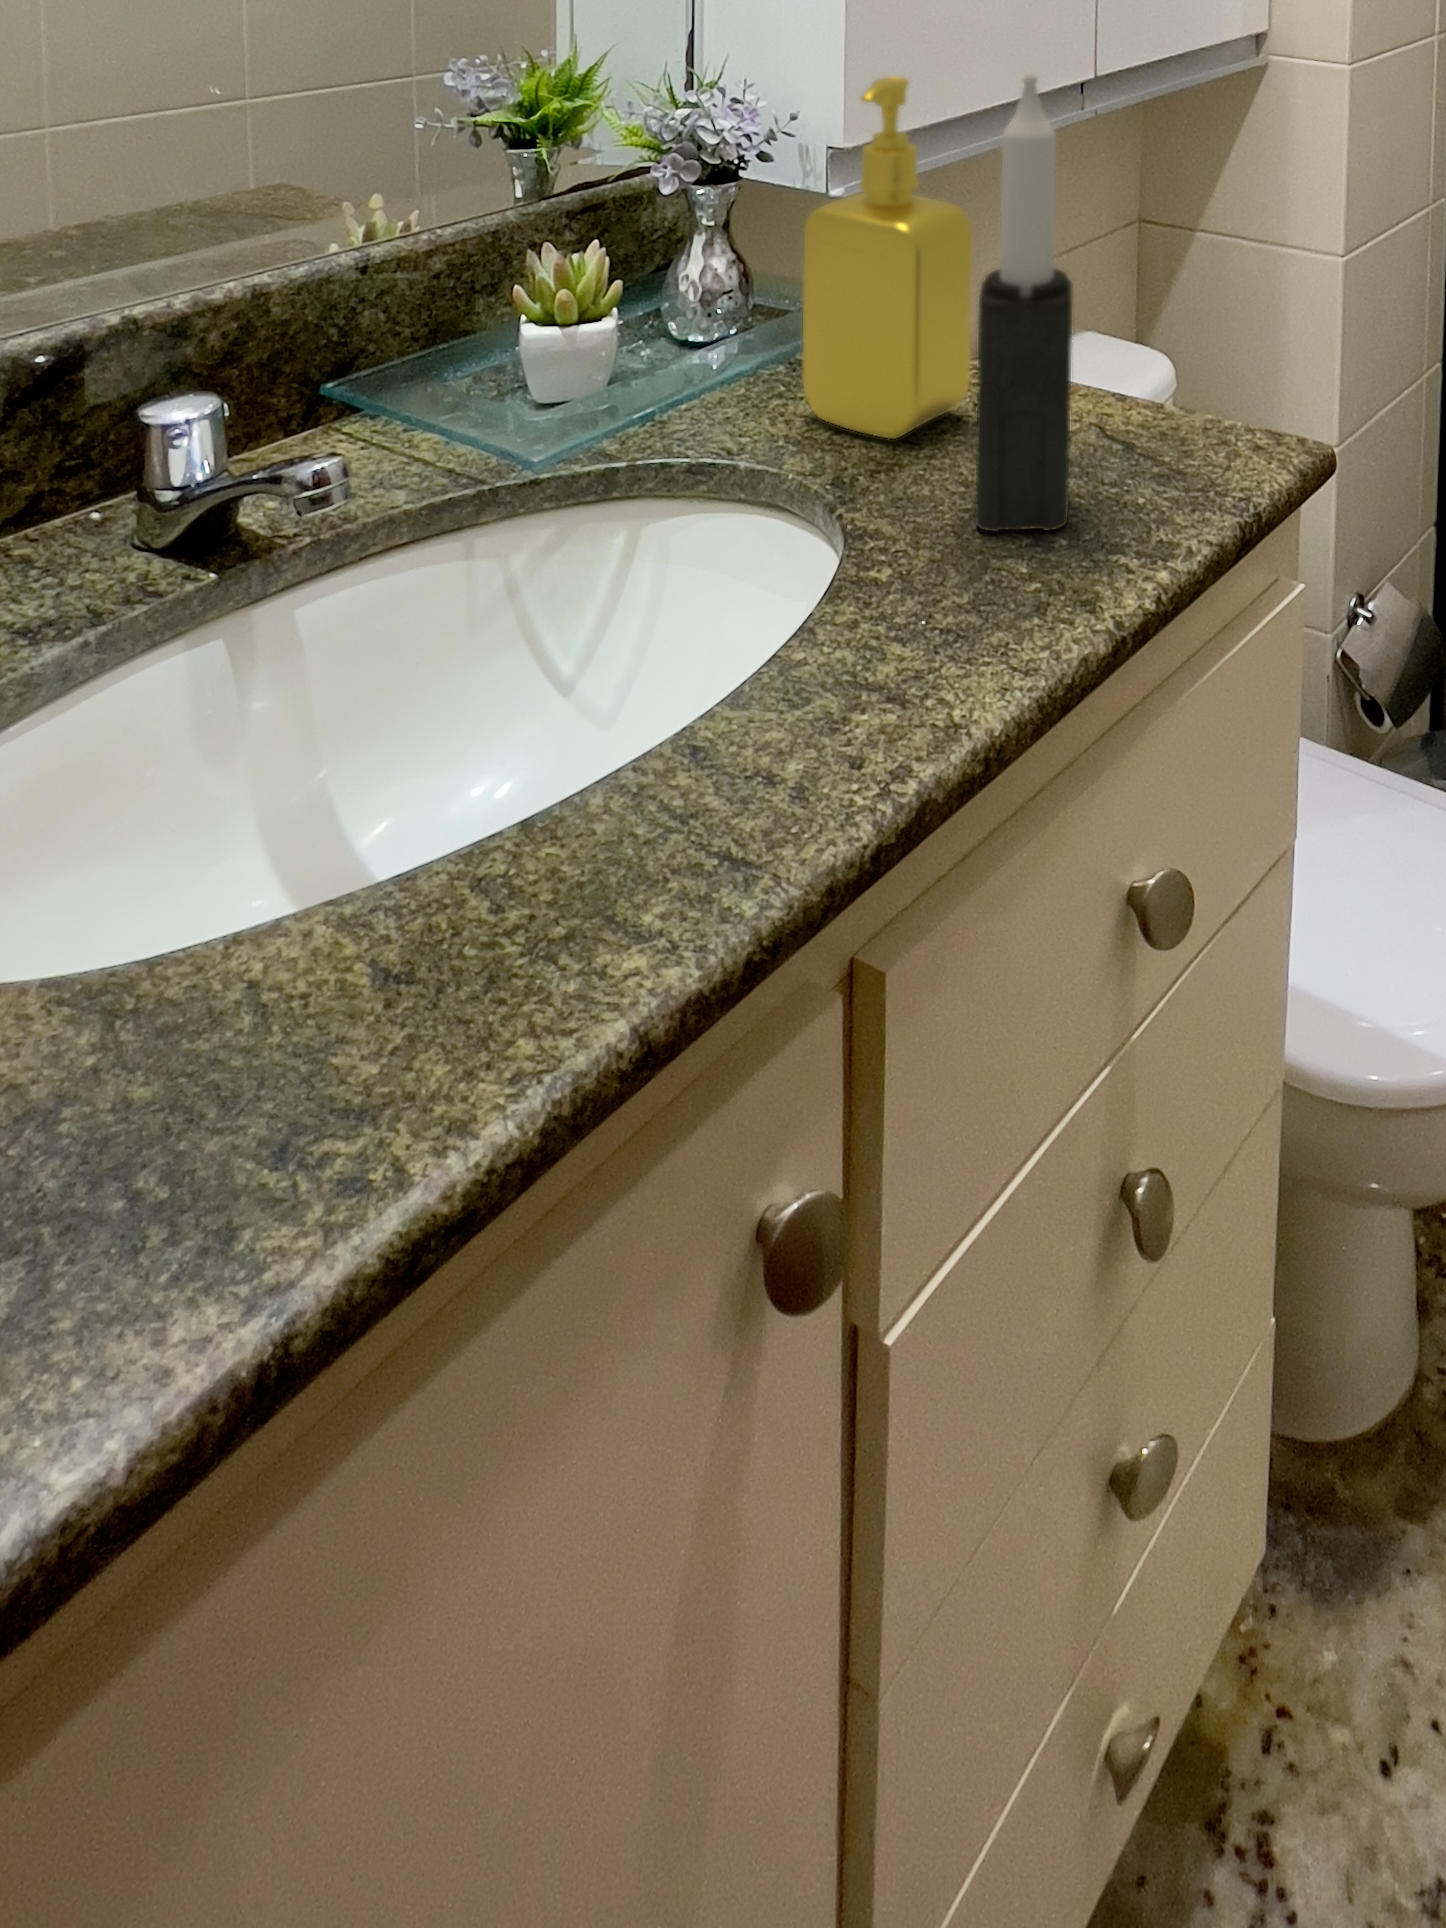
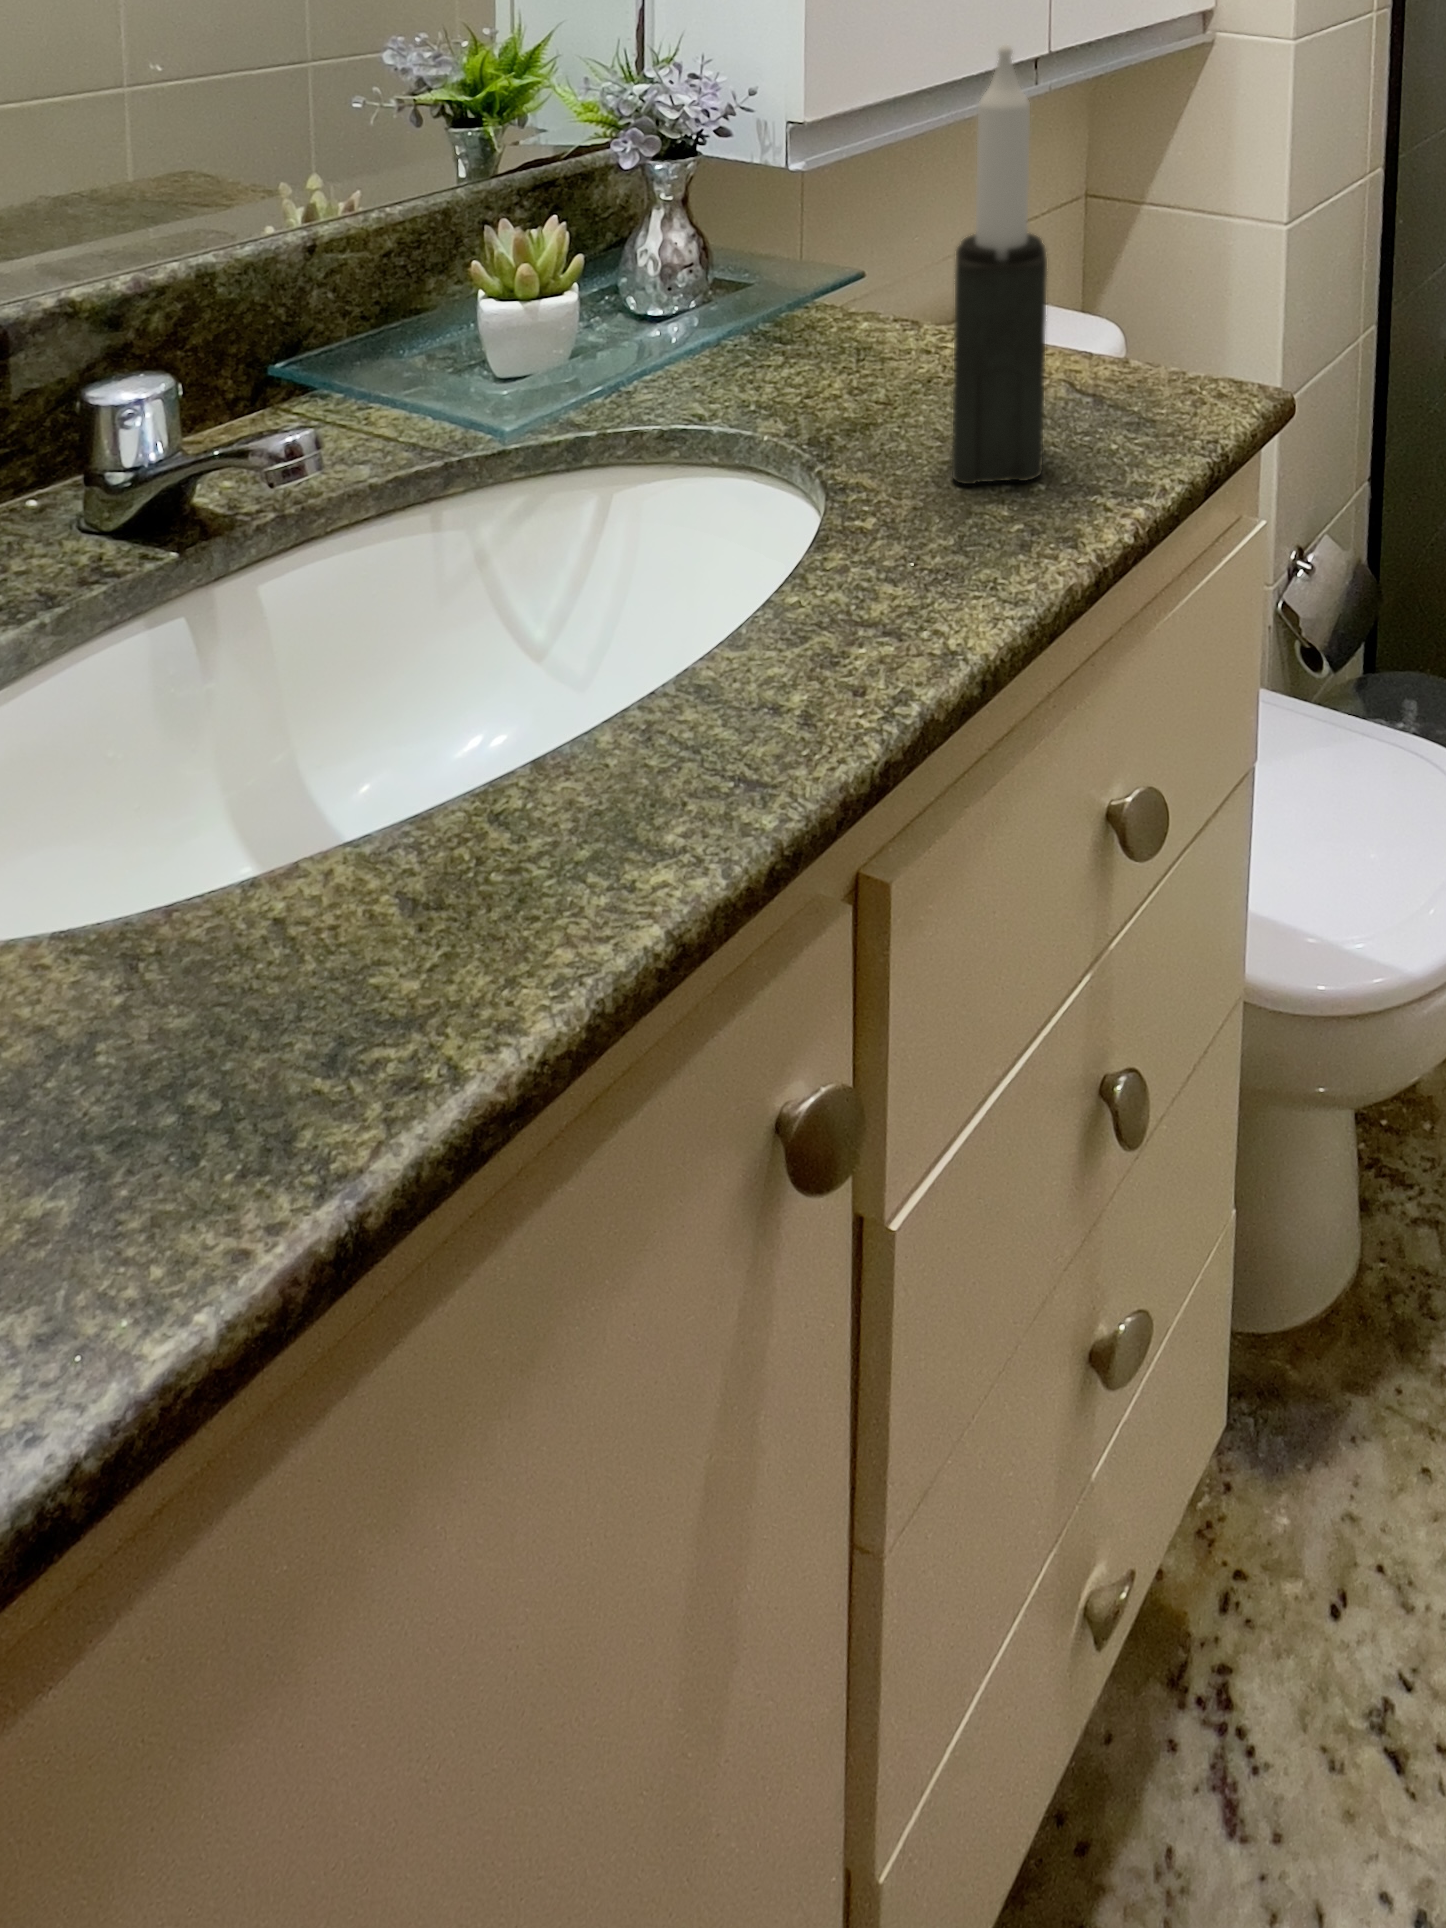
soap dispenser: present [802,76,972,439] -> none [768,51,939,404]

